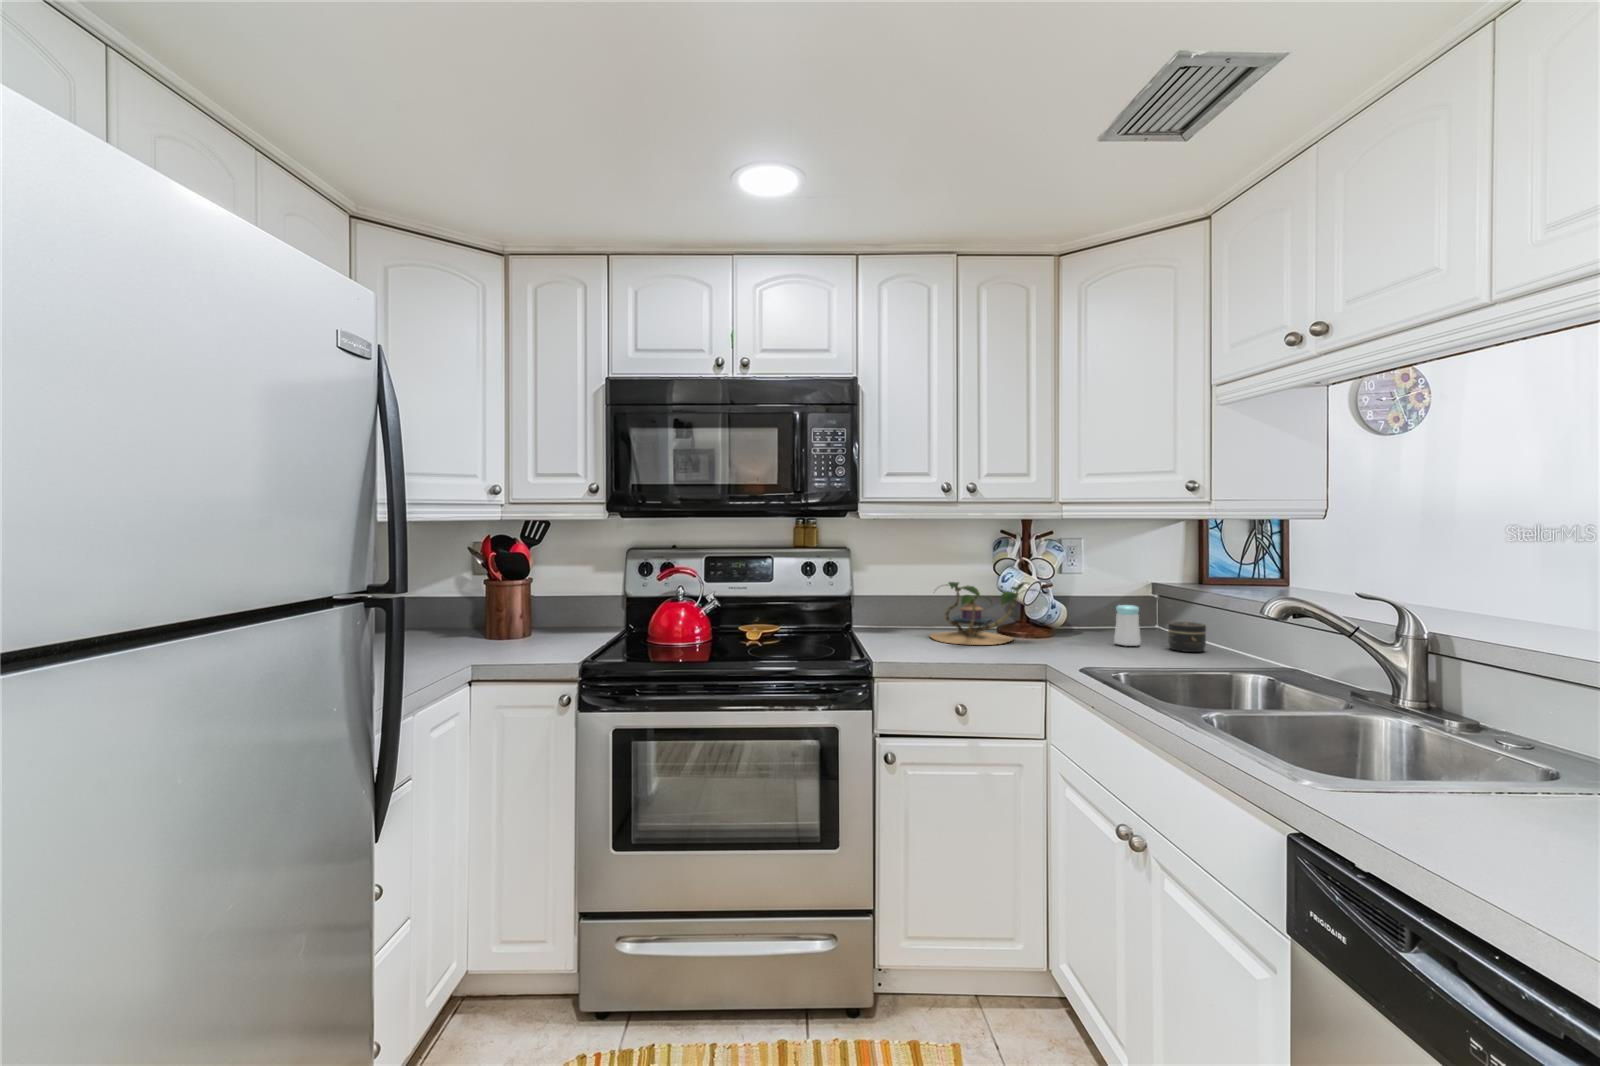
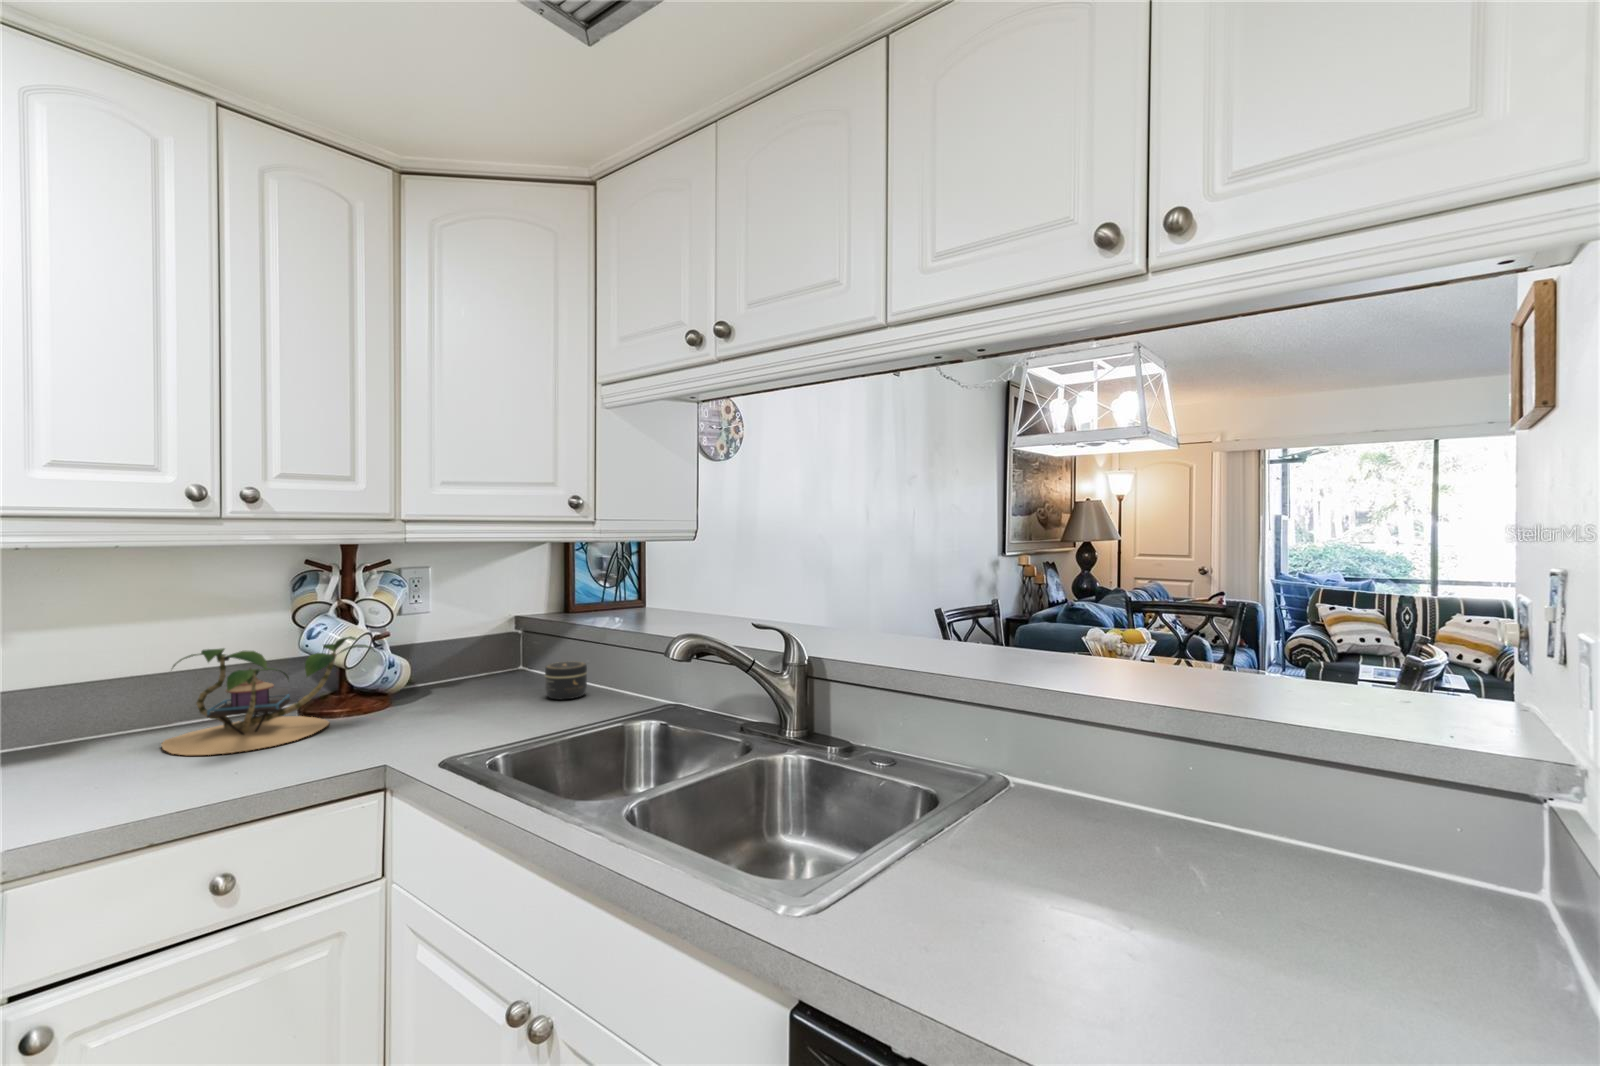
salt shaker: present [1114,605,1141,646] -> none [479,650,512,703]

